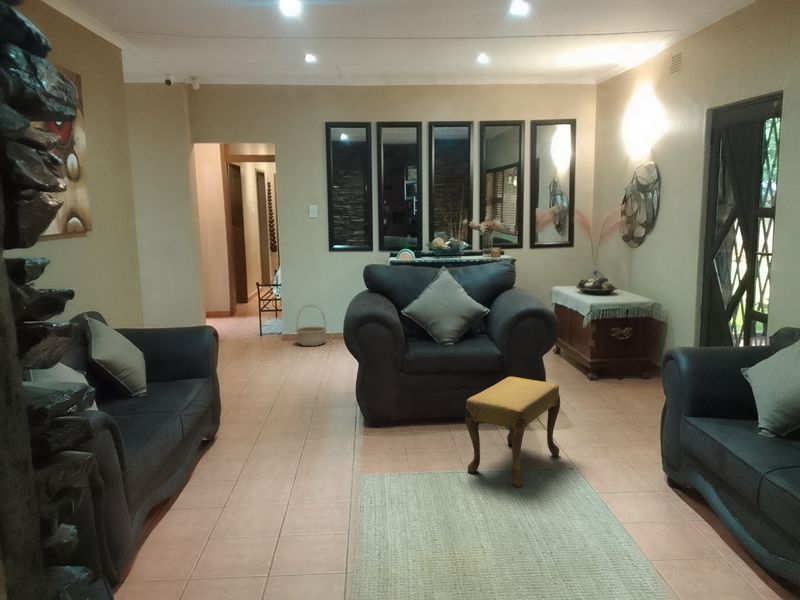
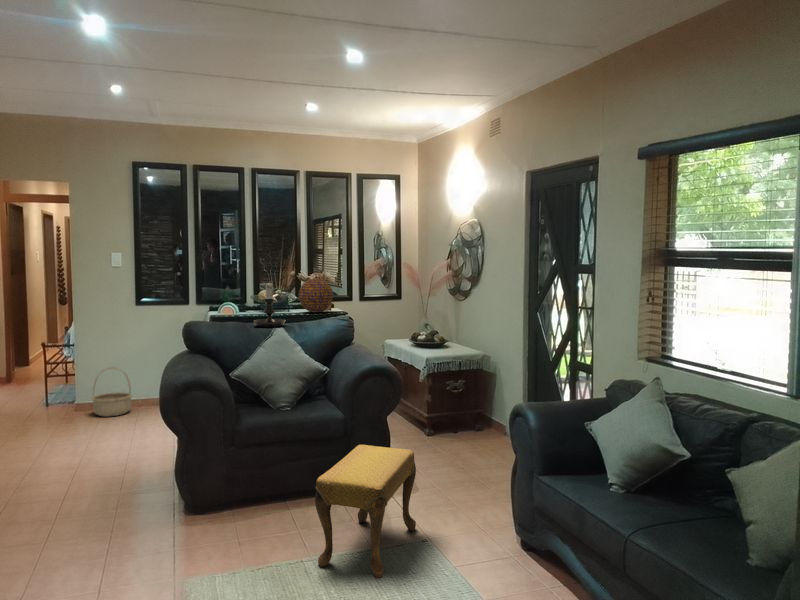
decorative orb: none [469,226,502,259] -> present [299,278,333,313]
candle holder: none [424,228,453,271] -> present [254,283,286,327]

